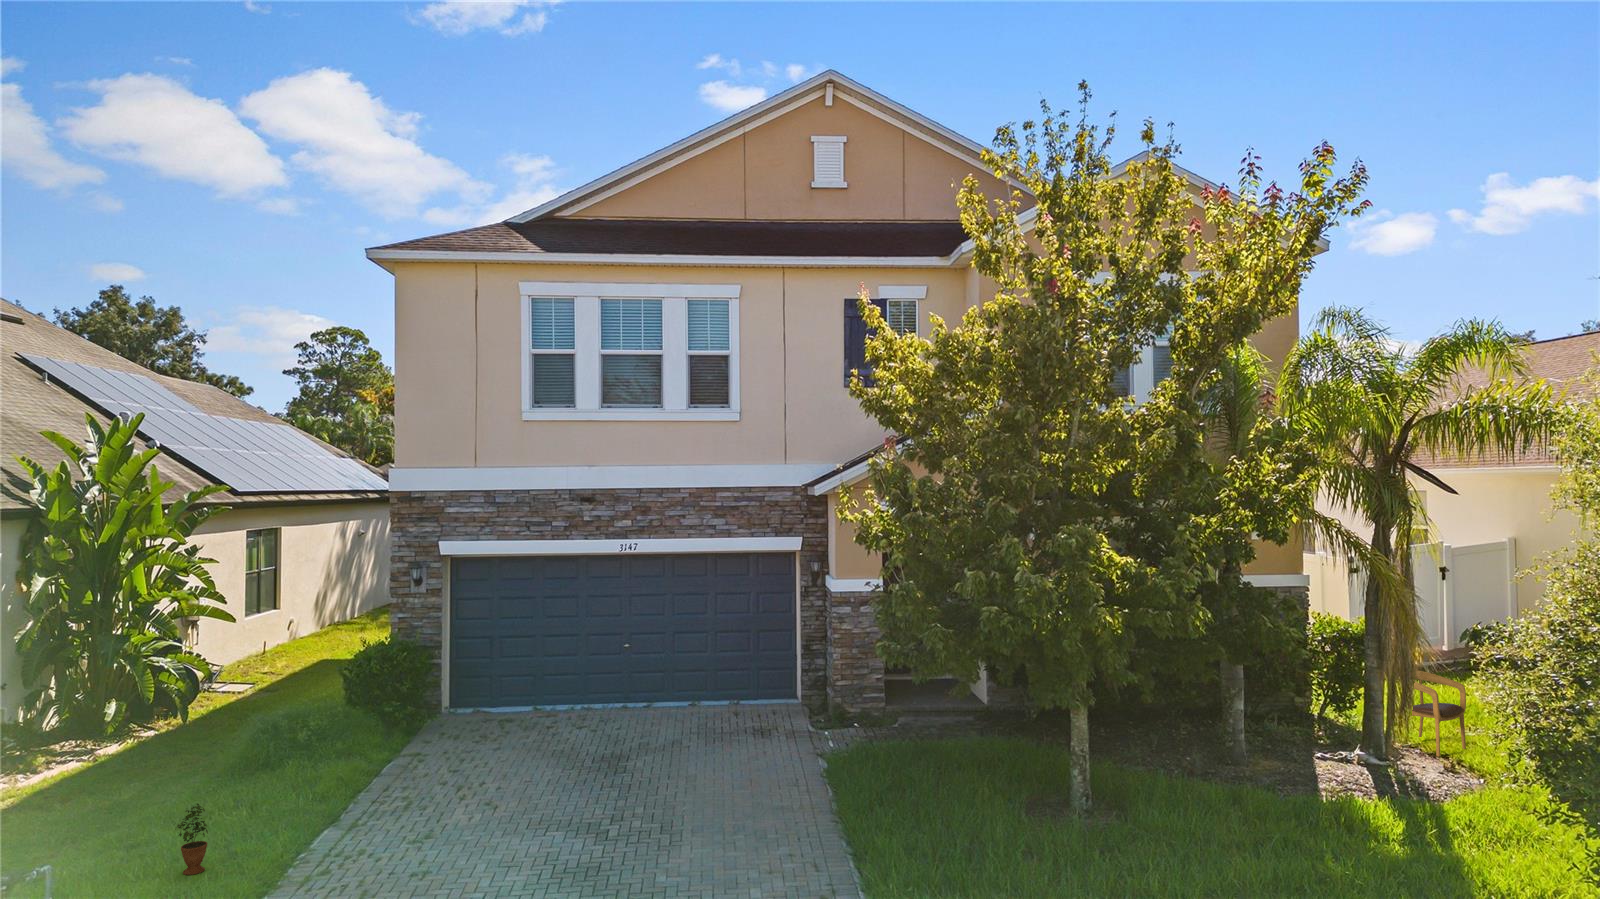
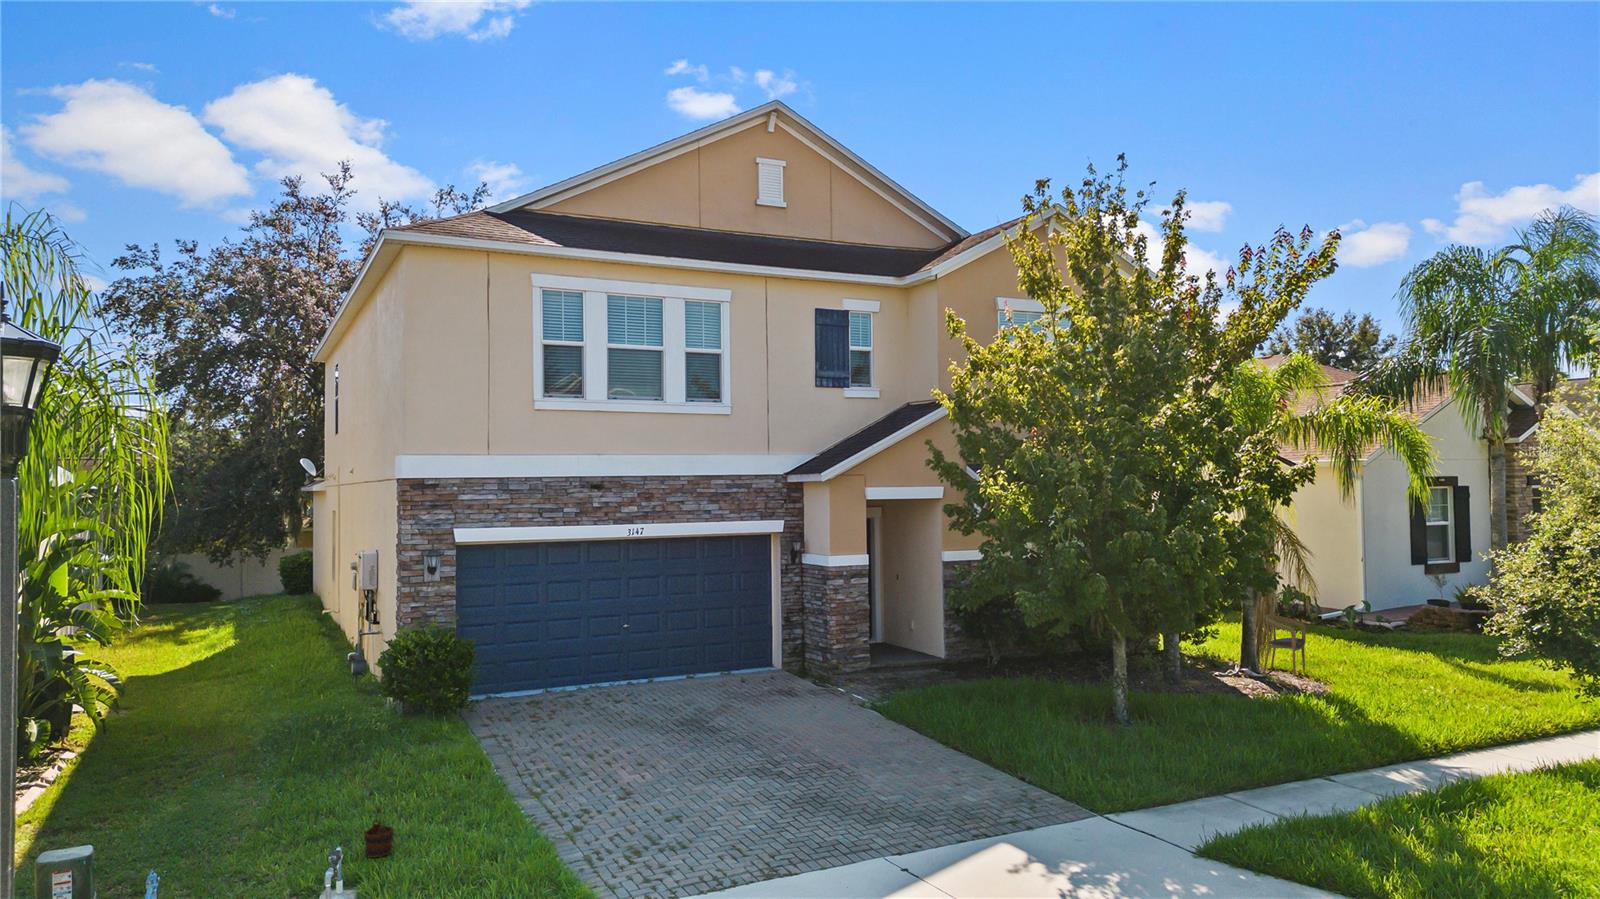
potted plant: present [177,804,208,875] -> none [424,781,452,850]
wooden bucket: none [118,824,151,876] -> present [364,807,394,858]

